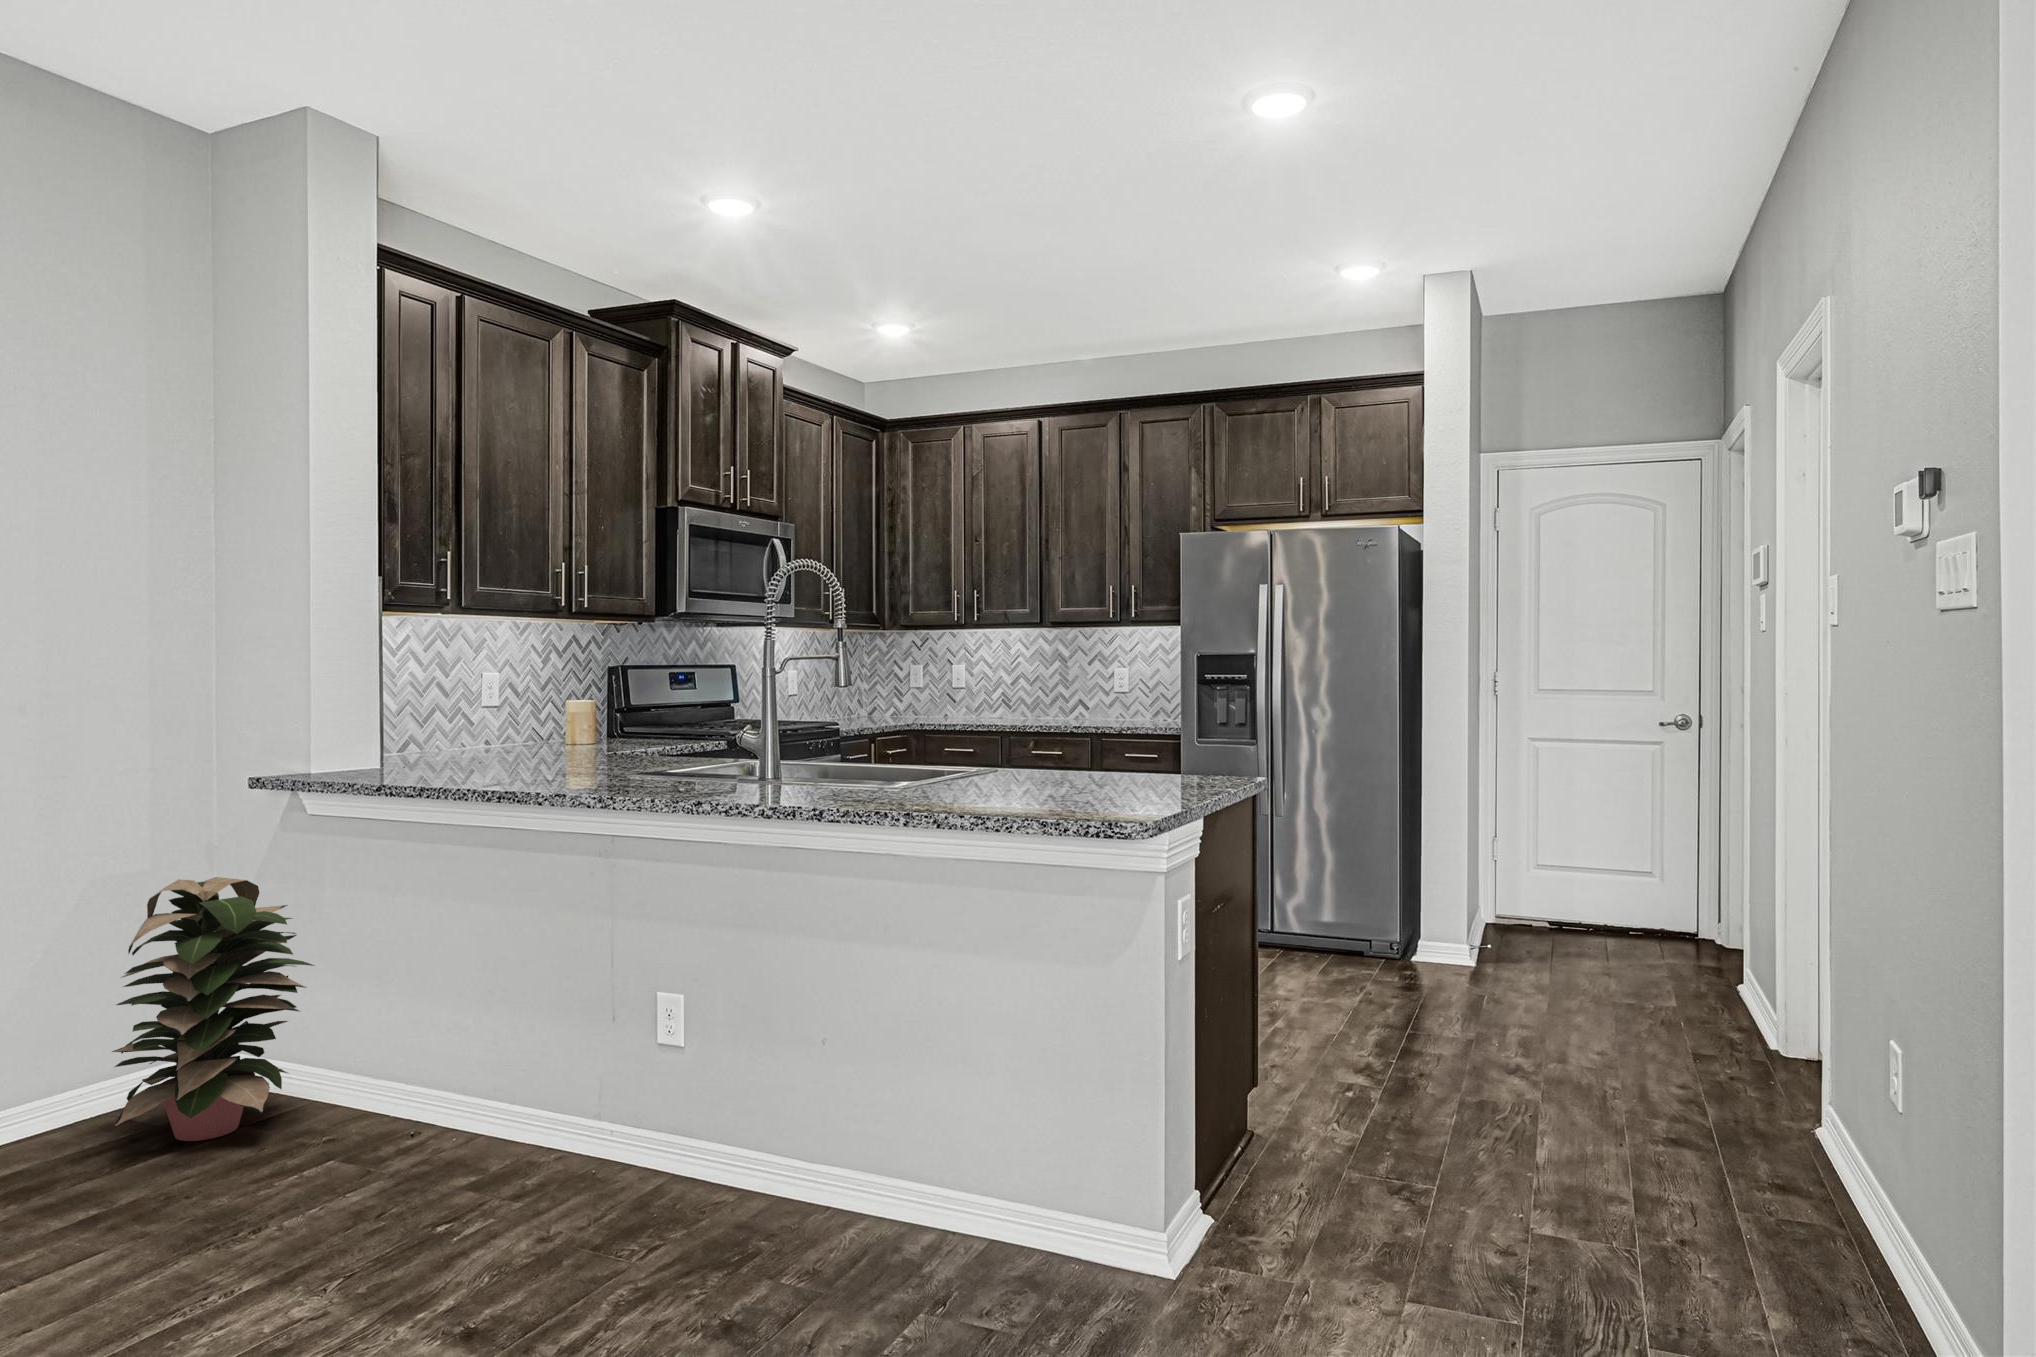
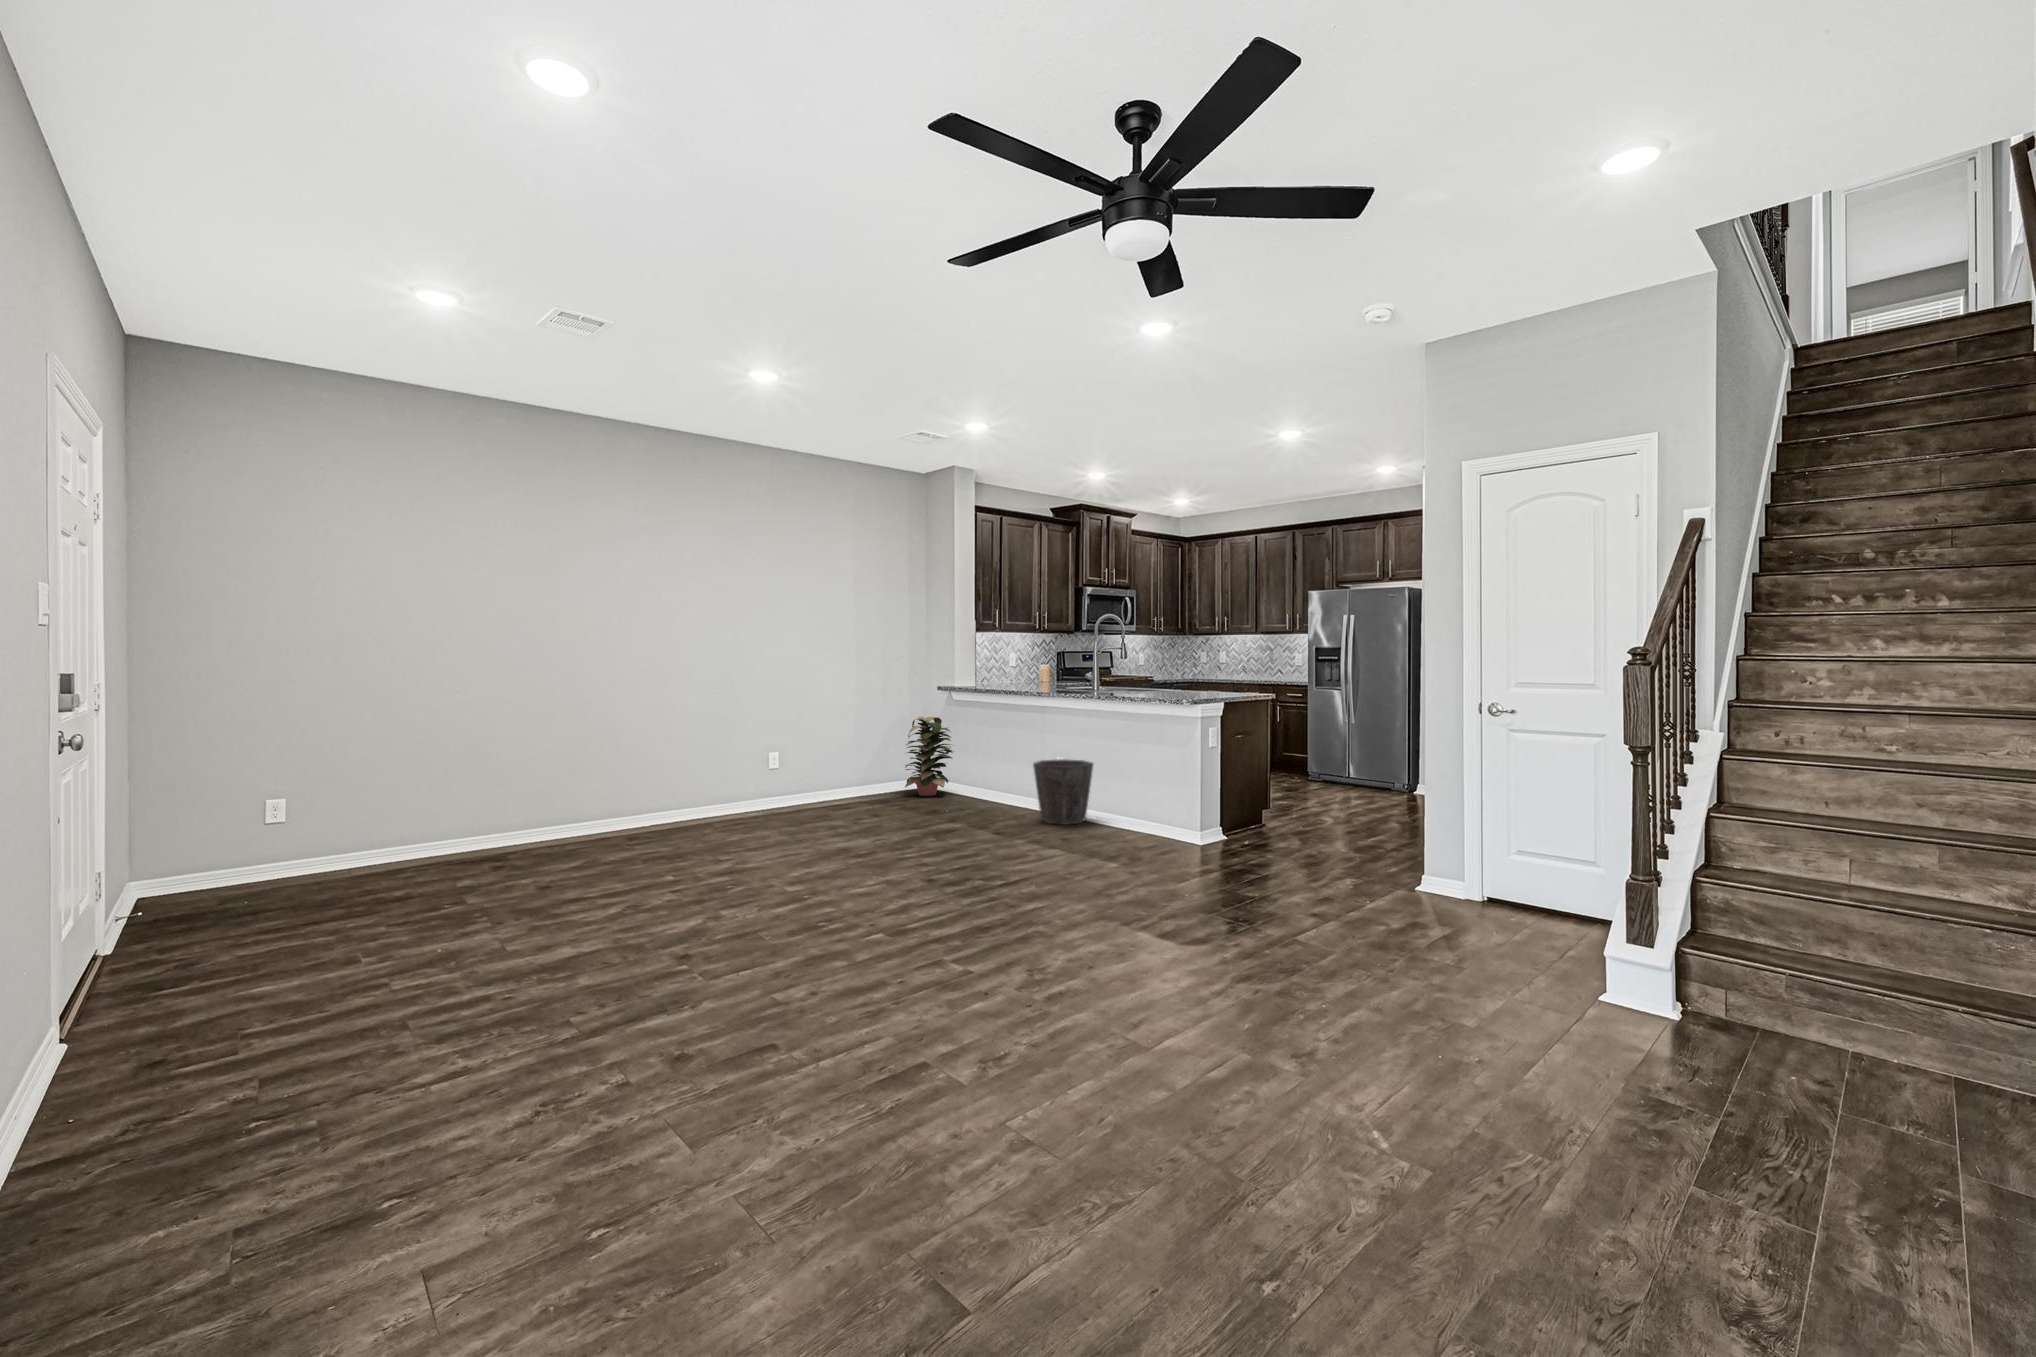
waste bin: none [589,1017,795,1266] -> present [1033,759,1094,825]

